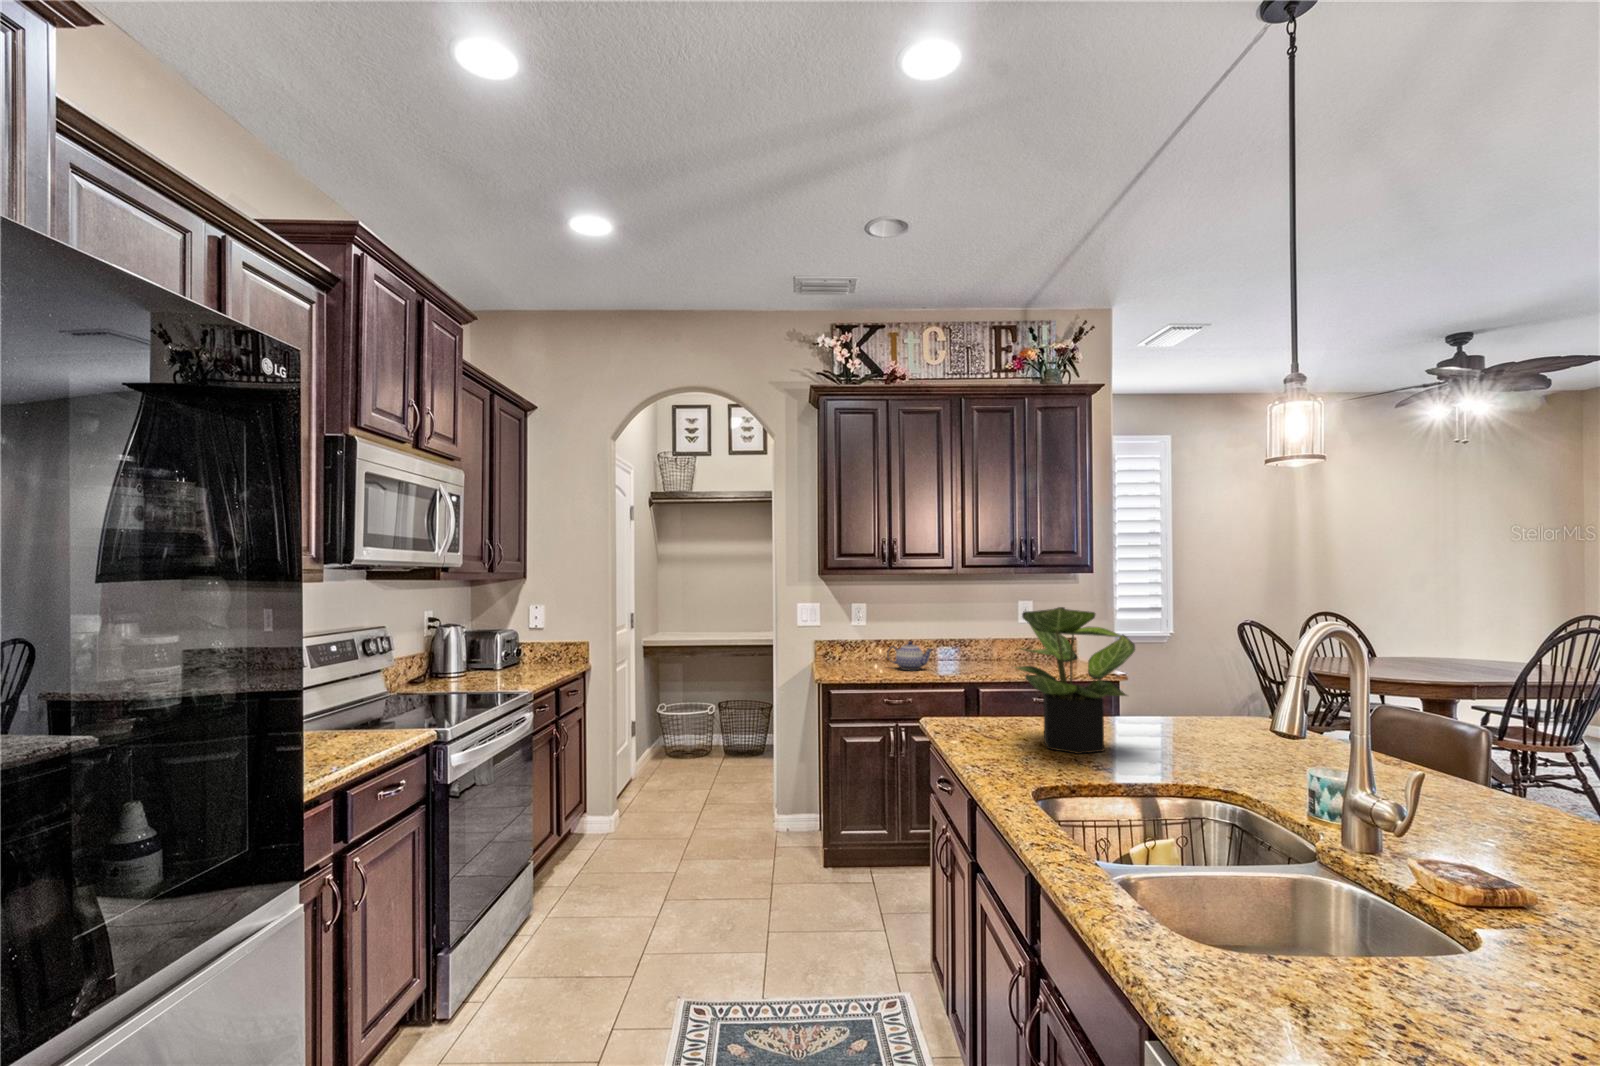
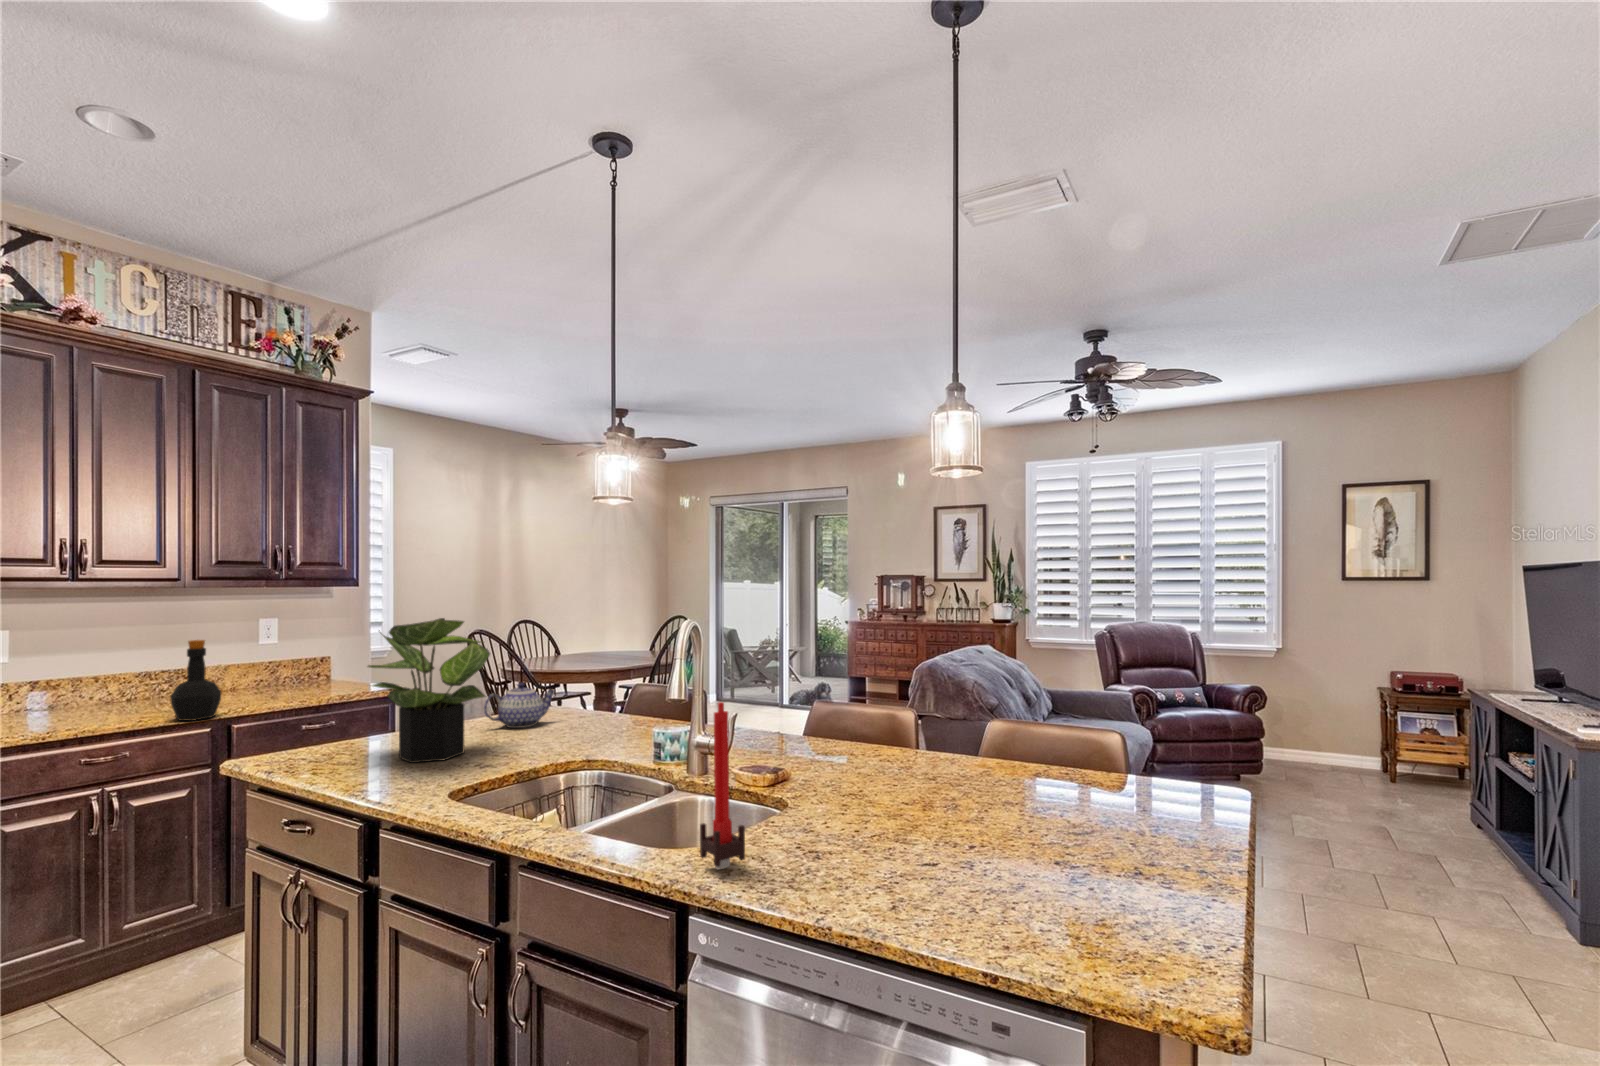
bottle: none [942,614,975,679] -> present [170,640,221,721]
teapot: present [887,641,932,670] -> present [484,683,555,728]
candle: none [1198,749,1260,997] -> present [700,702,745,870]

